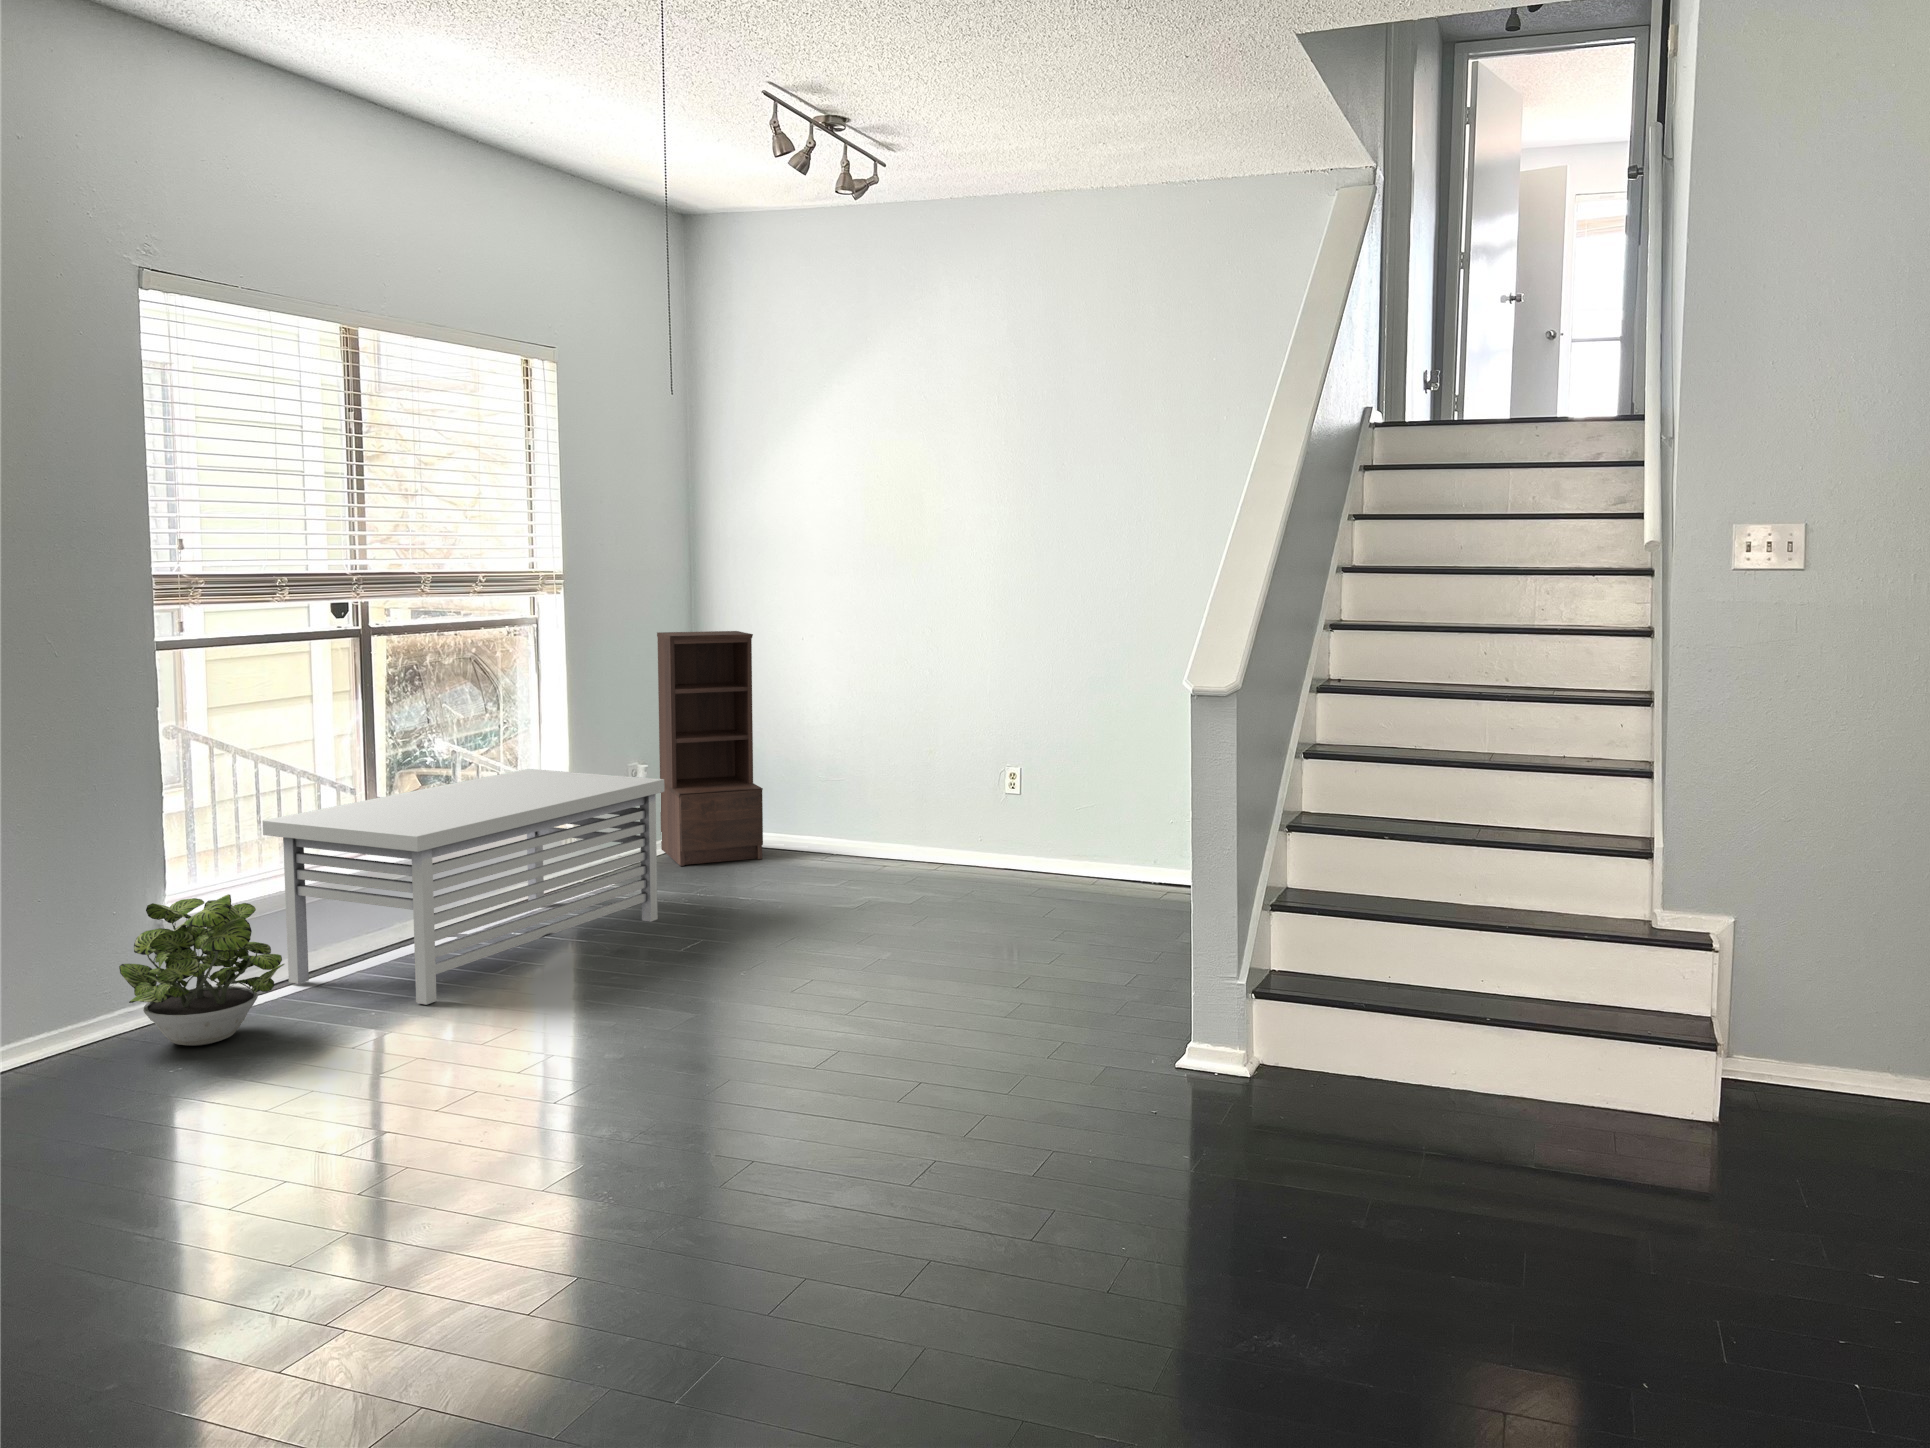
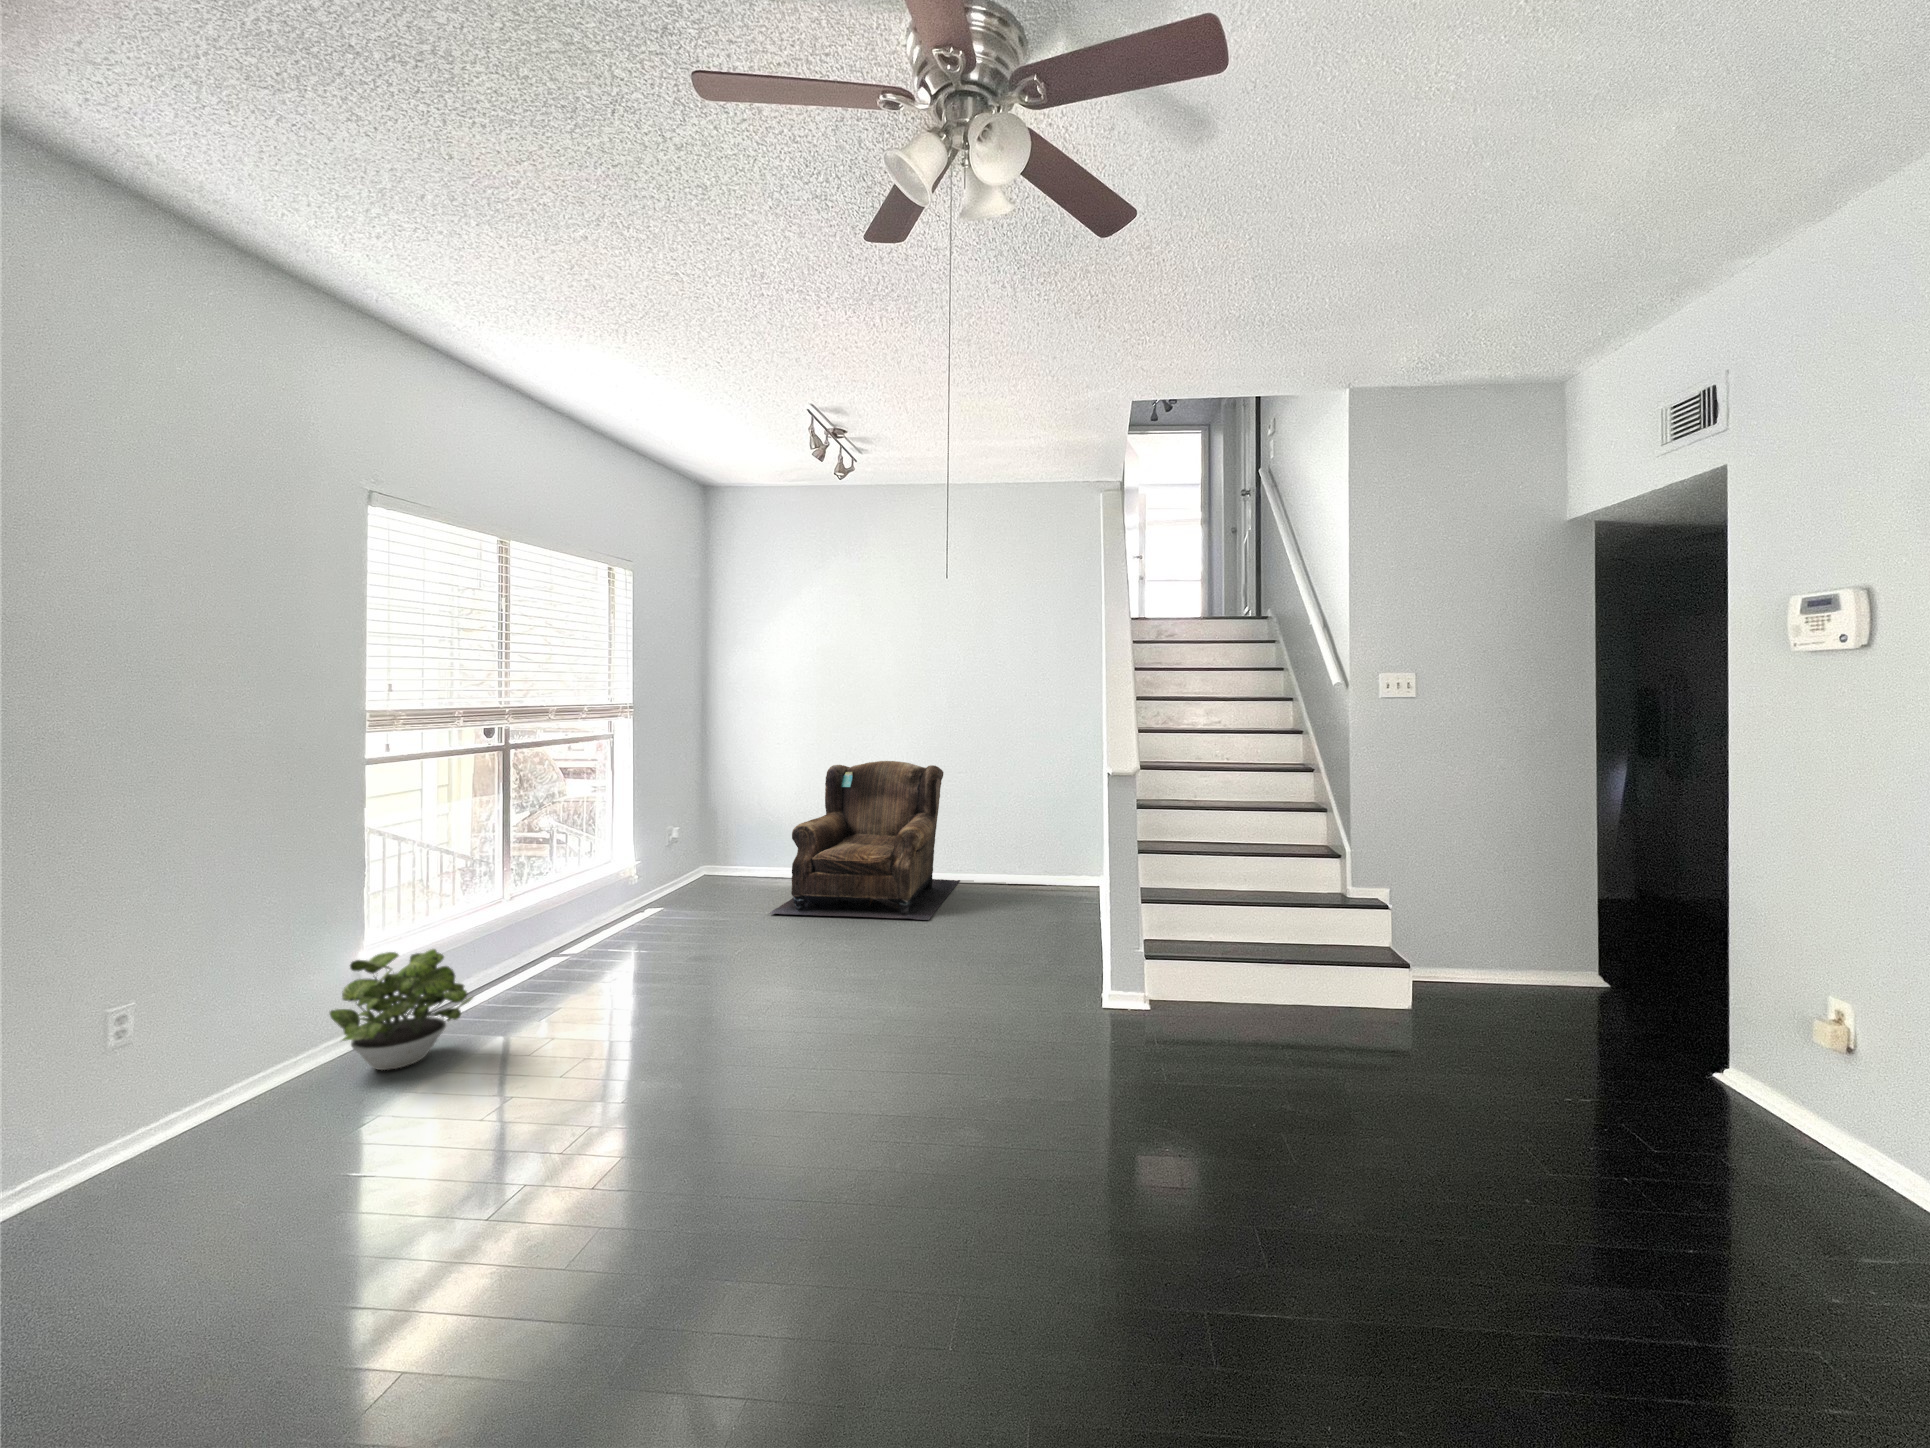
bookshelf: present [657,631,763,866] -> none [681,740,756,894]
armchair: none [755,669,1082,925] -> present [769,761,960,920]
storage bench: present [262,769,664,1005] -> none [437,836,715,1014]

